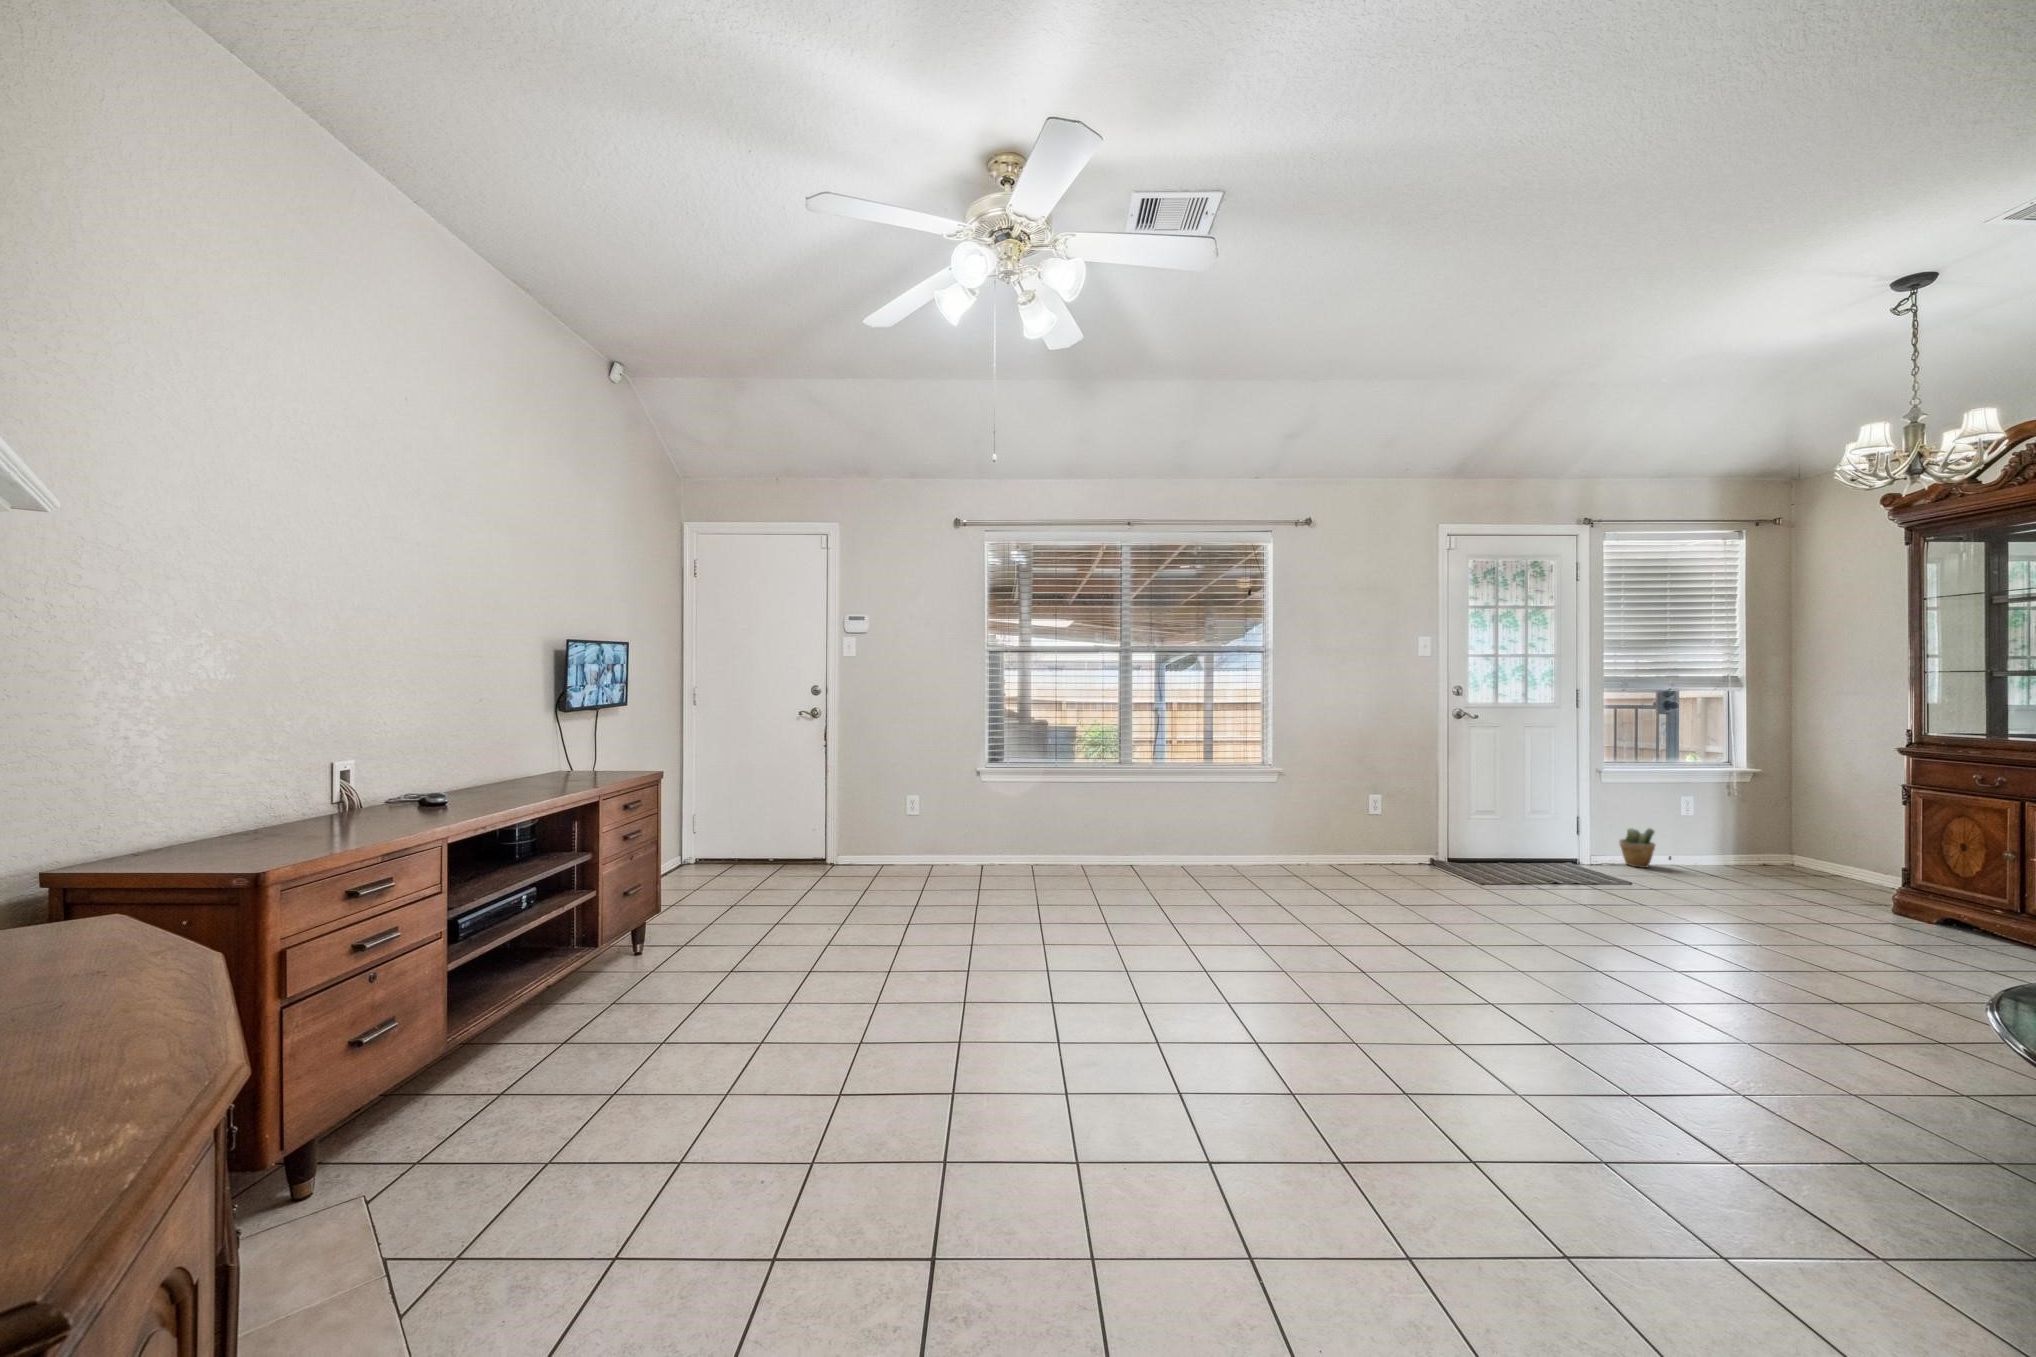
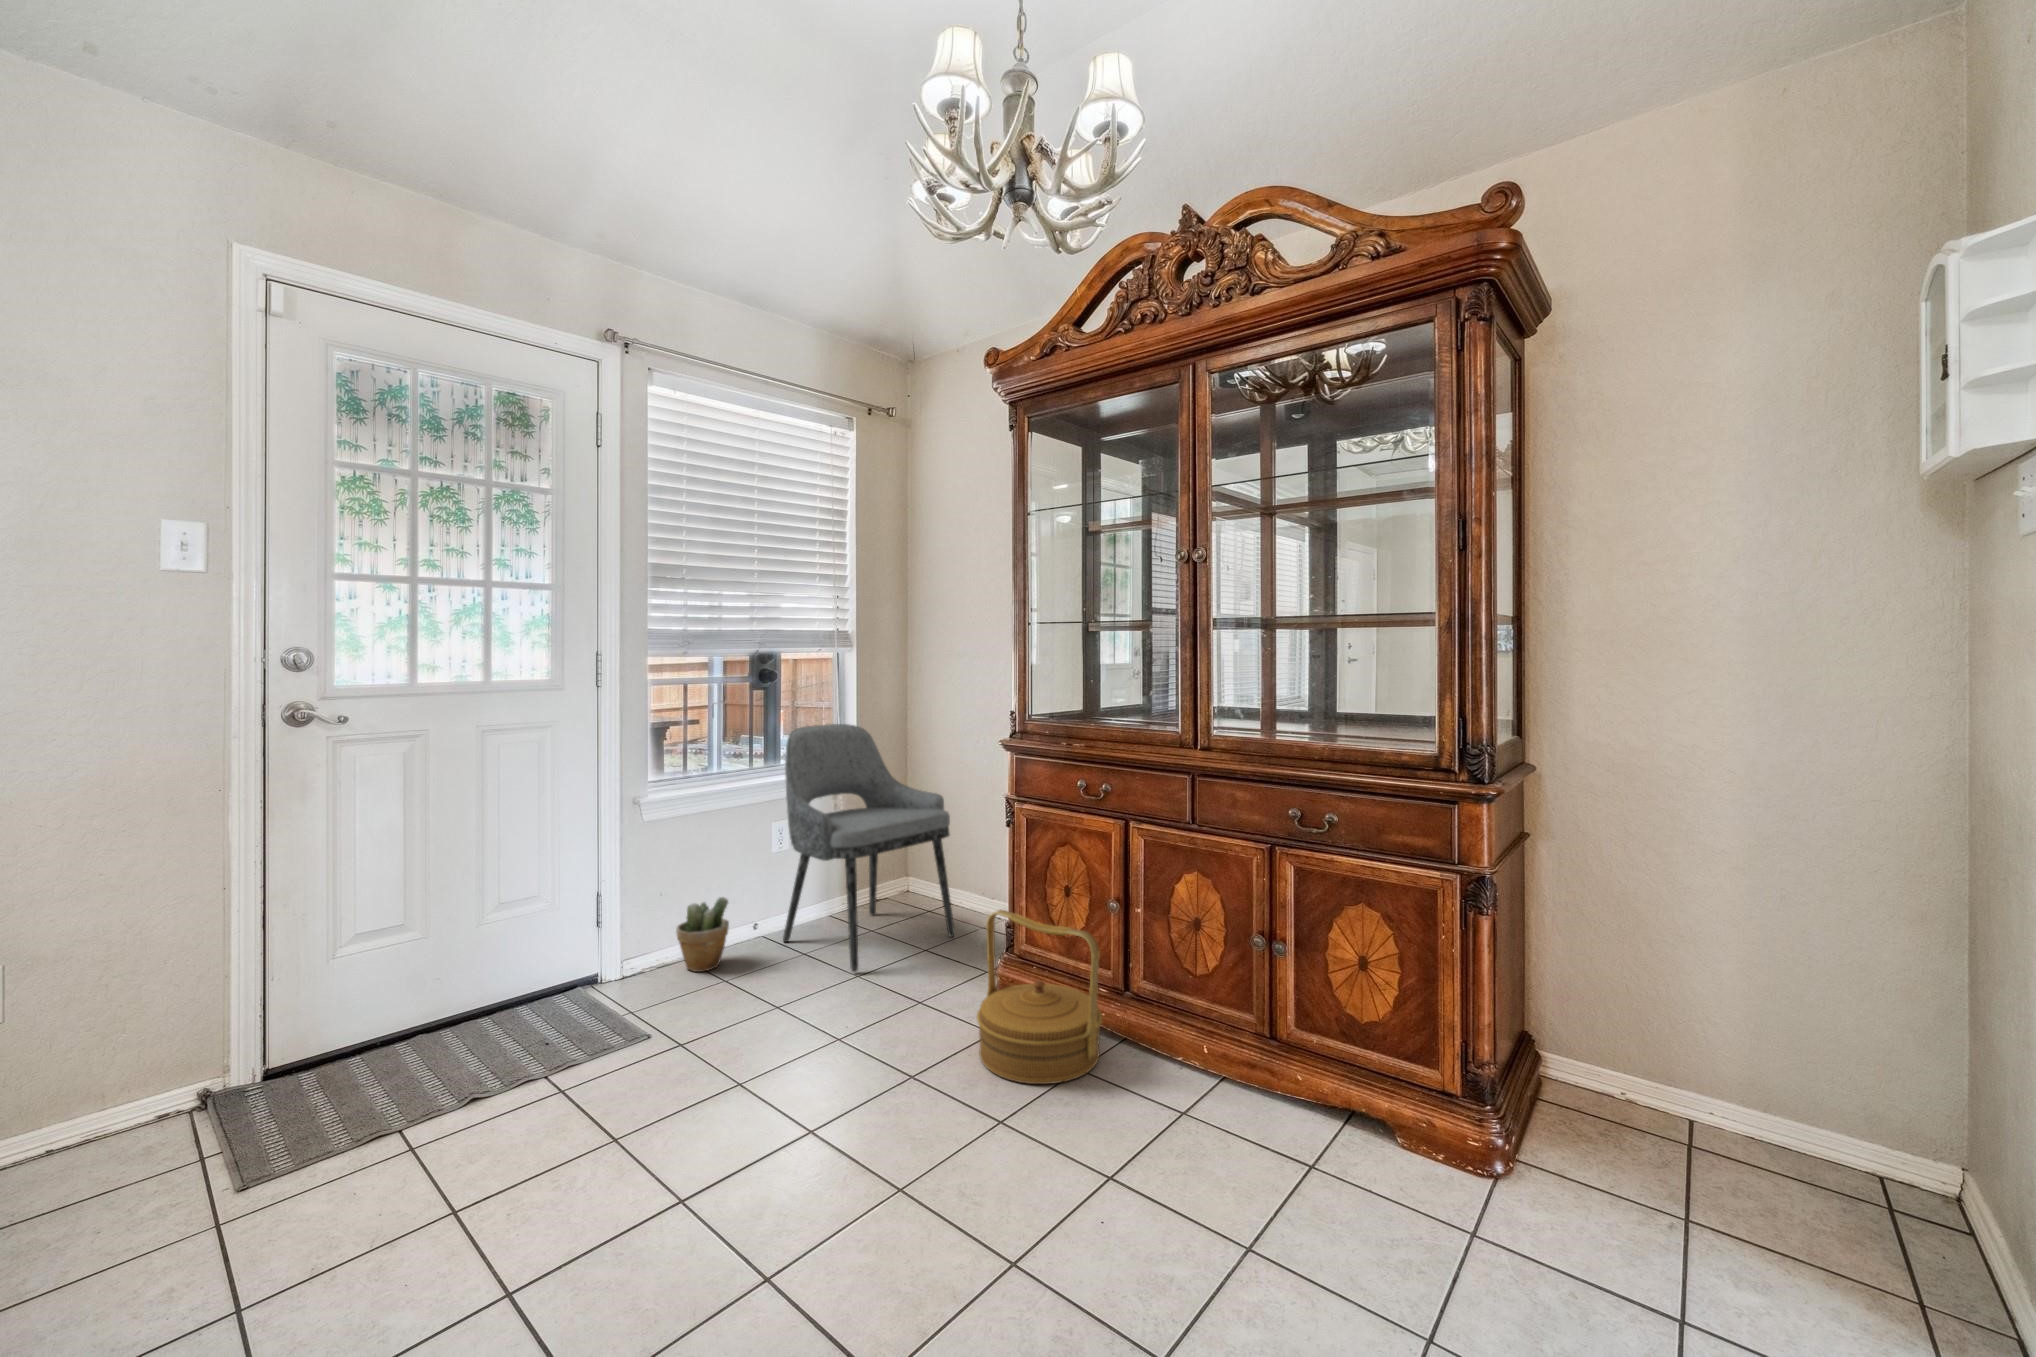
dining chair: none [1691,735,1848,887] -> present [783,724,955,972]
woven basket: none [1875,848,1998,952] -> present [977,910,1103,1084]

